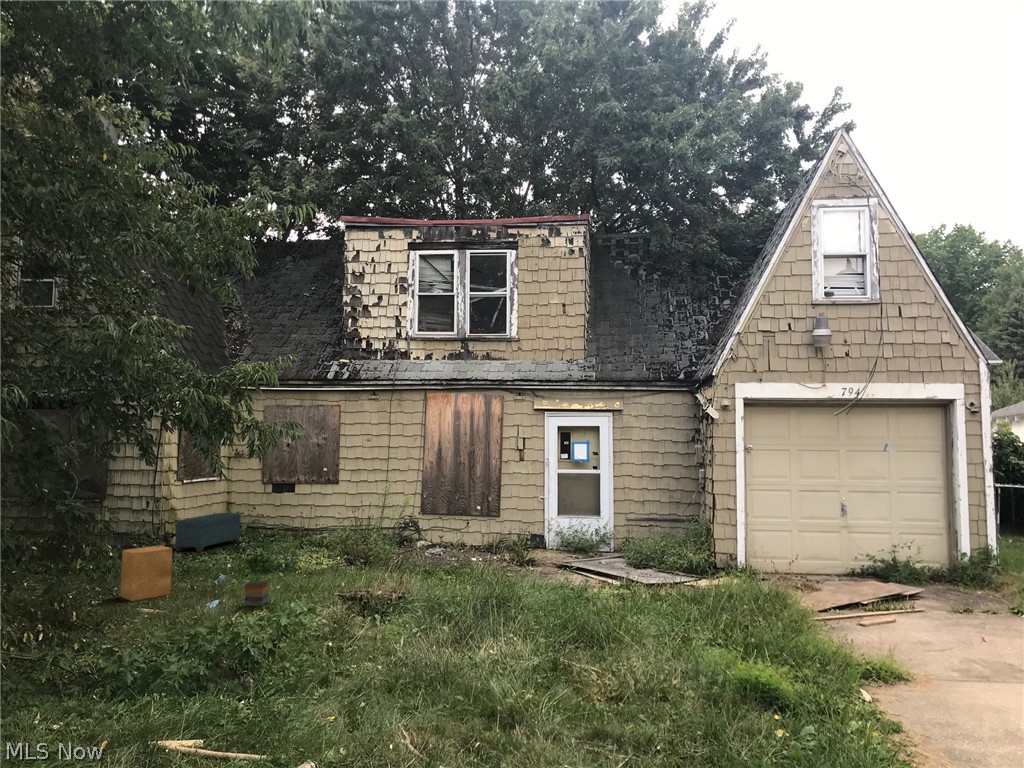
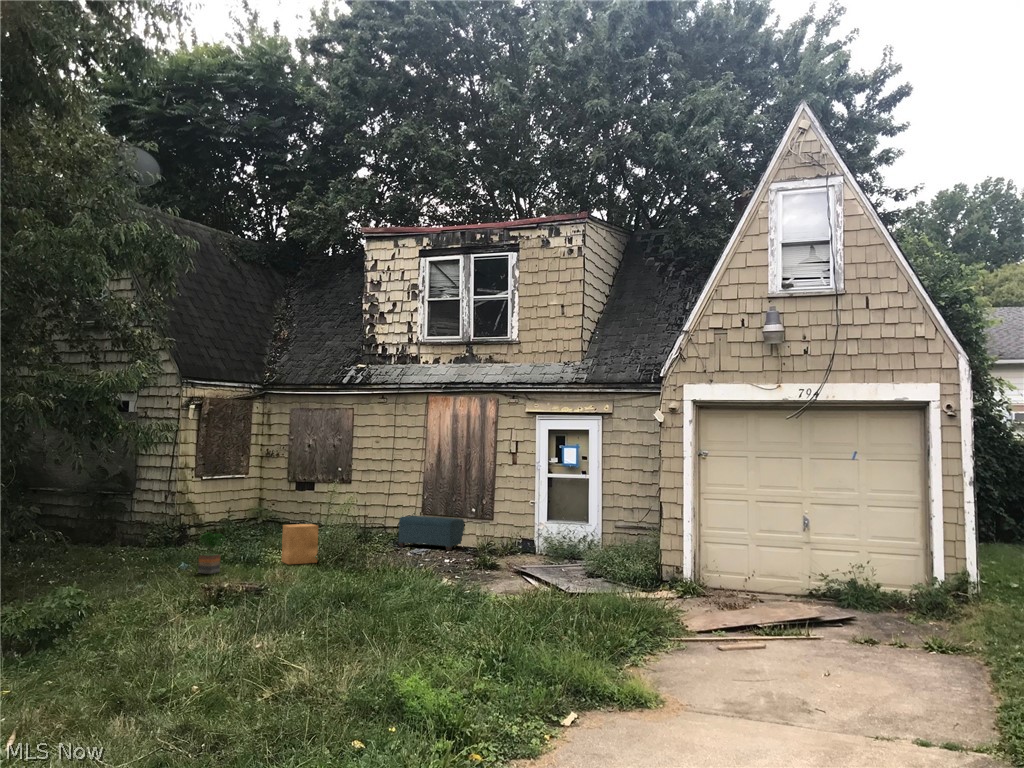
bench: present [175,513,240,552] -> present [399,516,464,550]
cardboard box: present [120,546,172,601] -> present [282,524,318,564]

